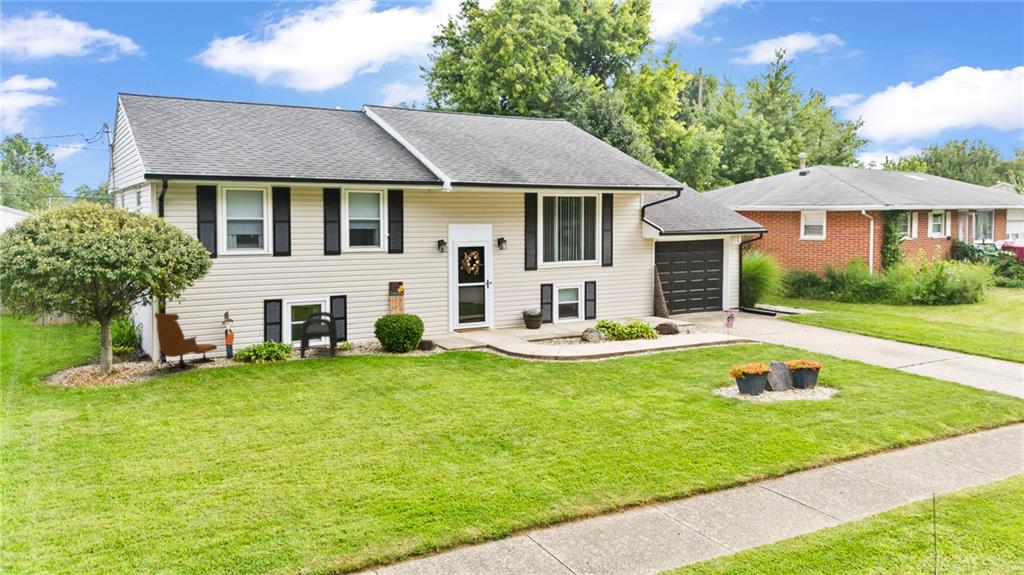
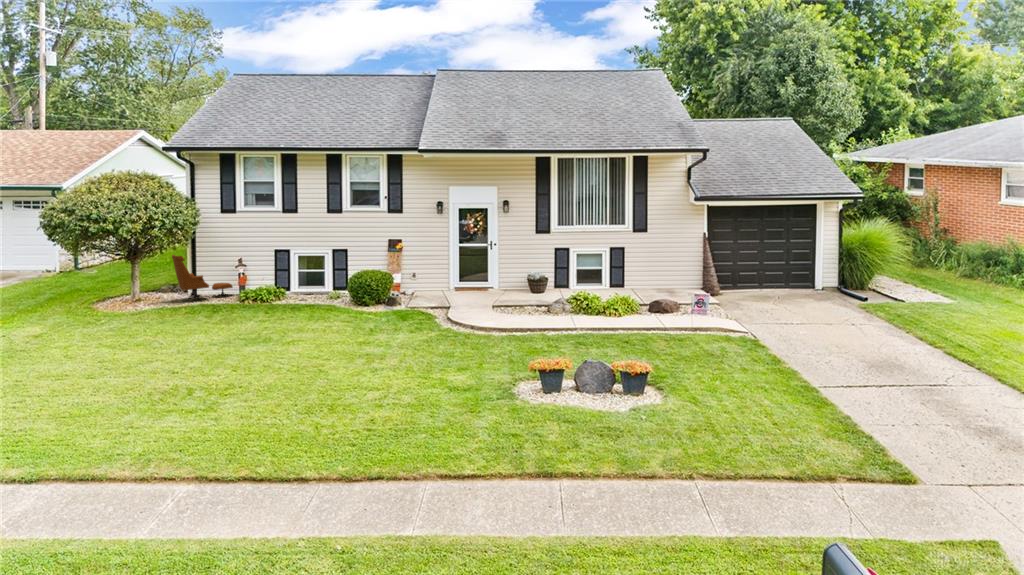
bench: present [300,312,337,357] -> none [287,263,336,301]

